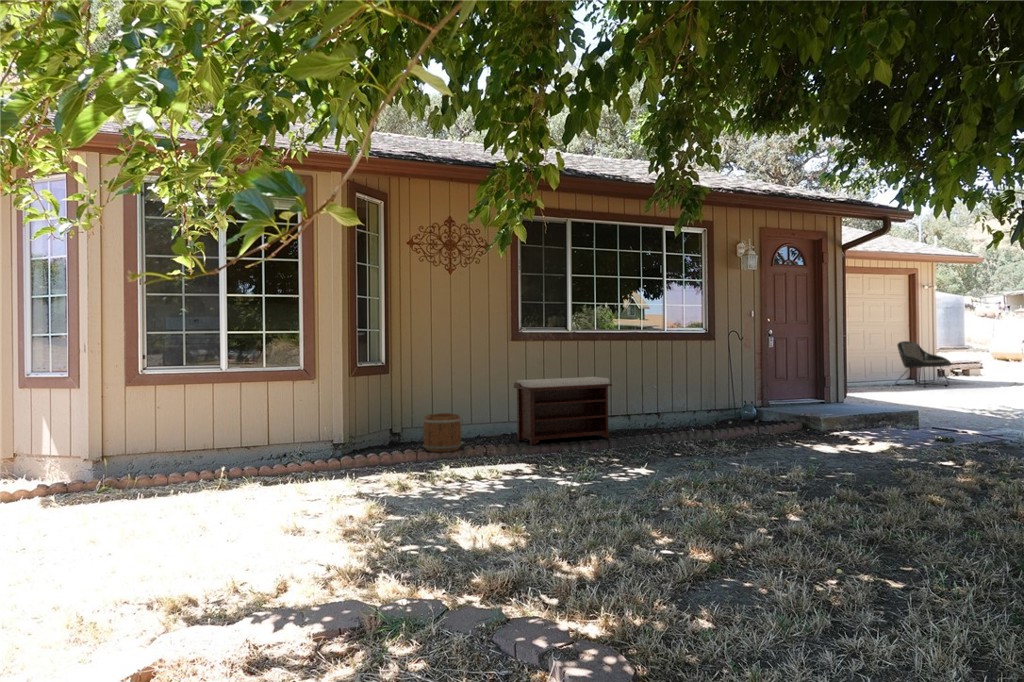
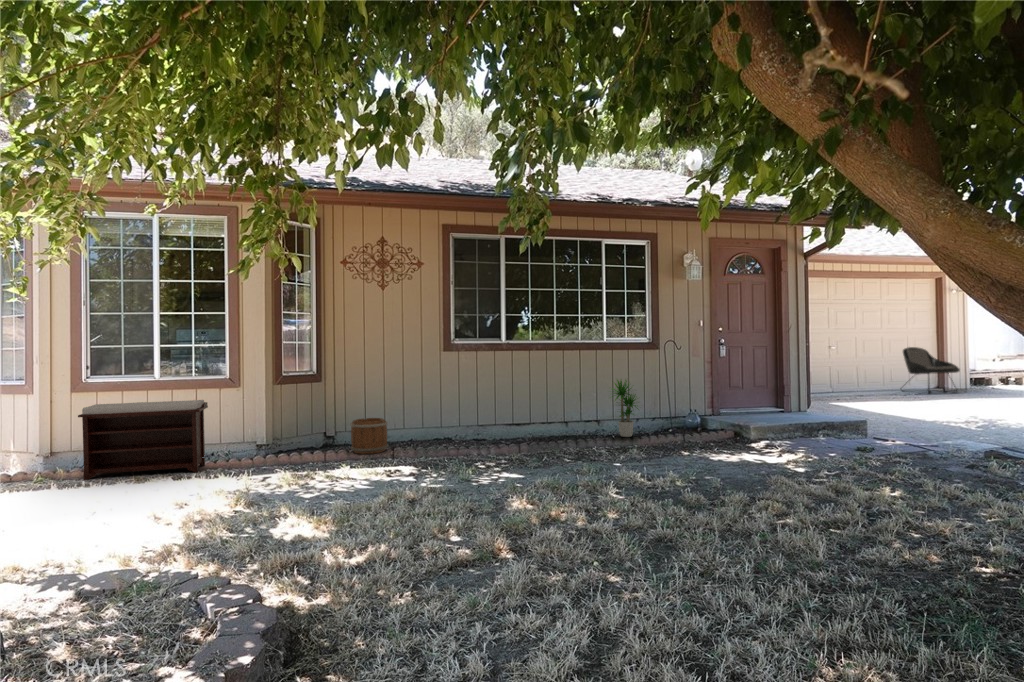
potted plant: none [671,369,711,430] -> present [612,380,639,437]
bench: present [514,377,612,445] -> present [78,400,208,480]

